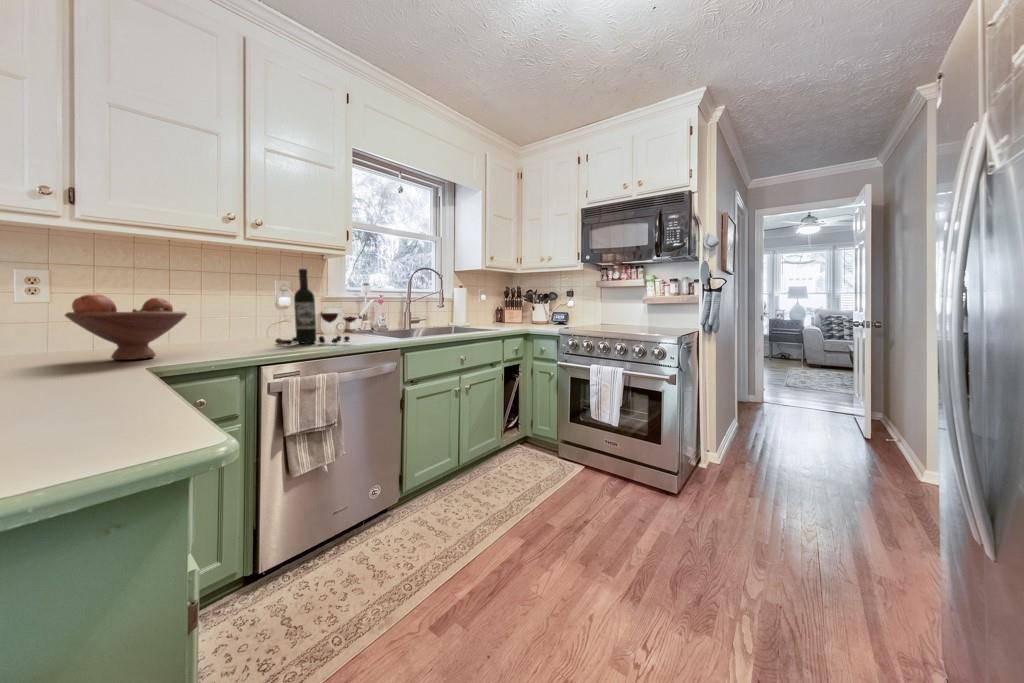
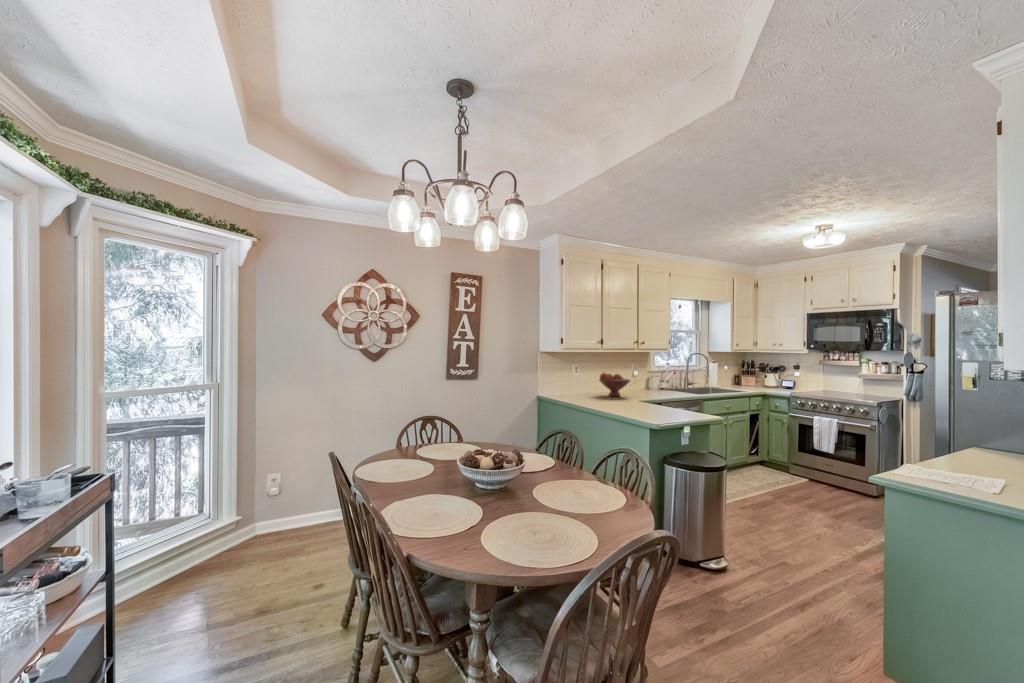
wine bottle: present [275,269,357,345] -> none [644,360,682,394]

